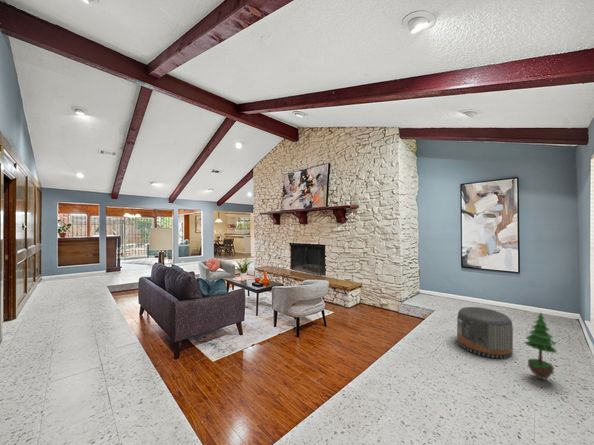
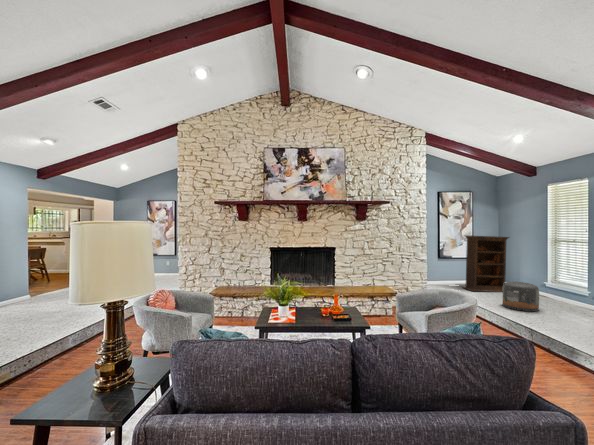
bookcase: none [488,239,565,330] -> present [463,235,509,292]
potted tree: present [525,313,556,380] -> none [557,275,575,314]

